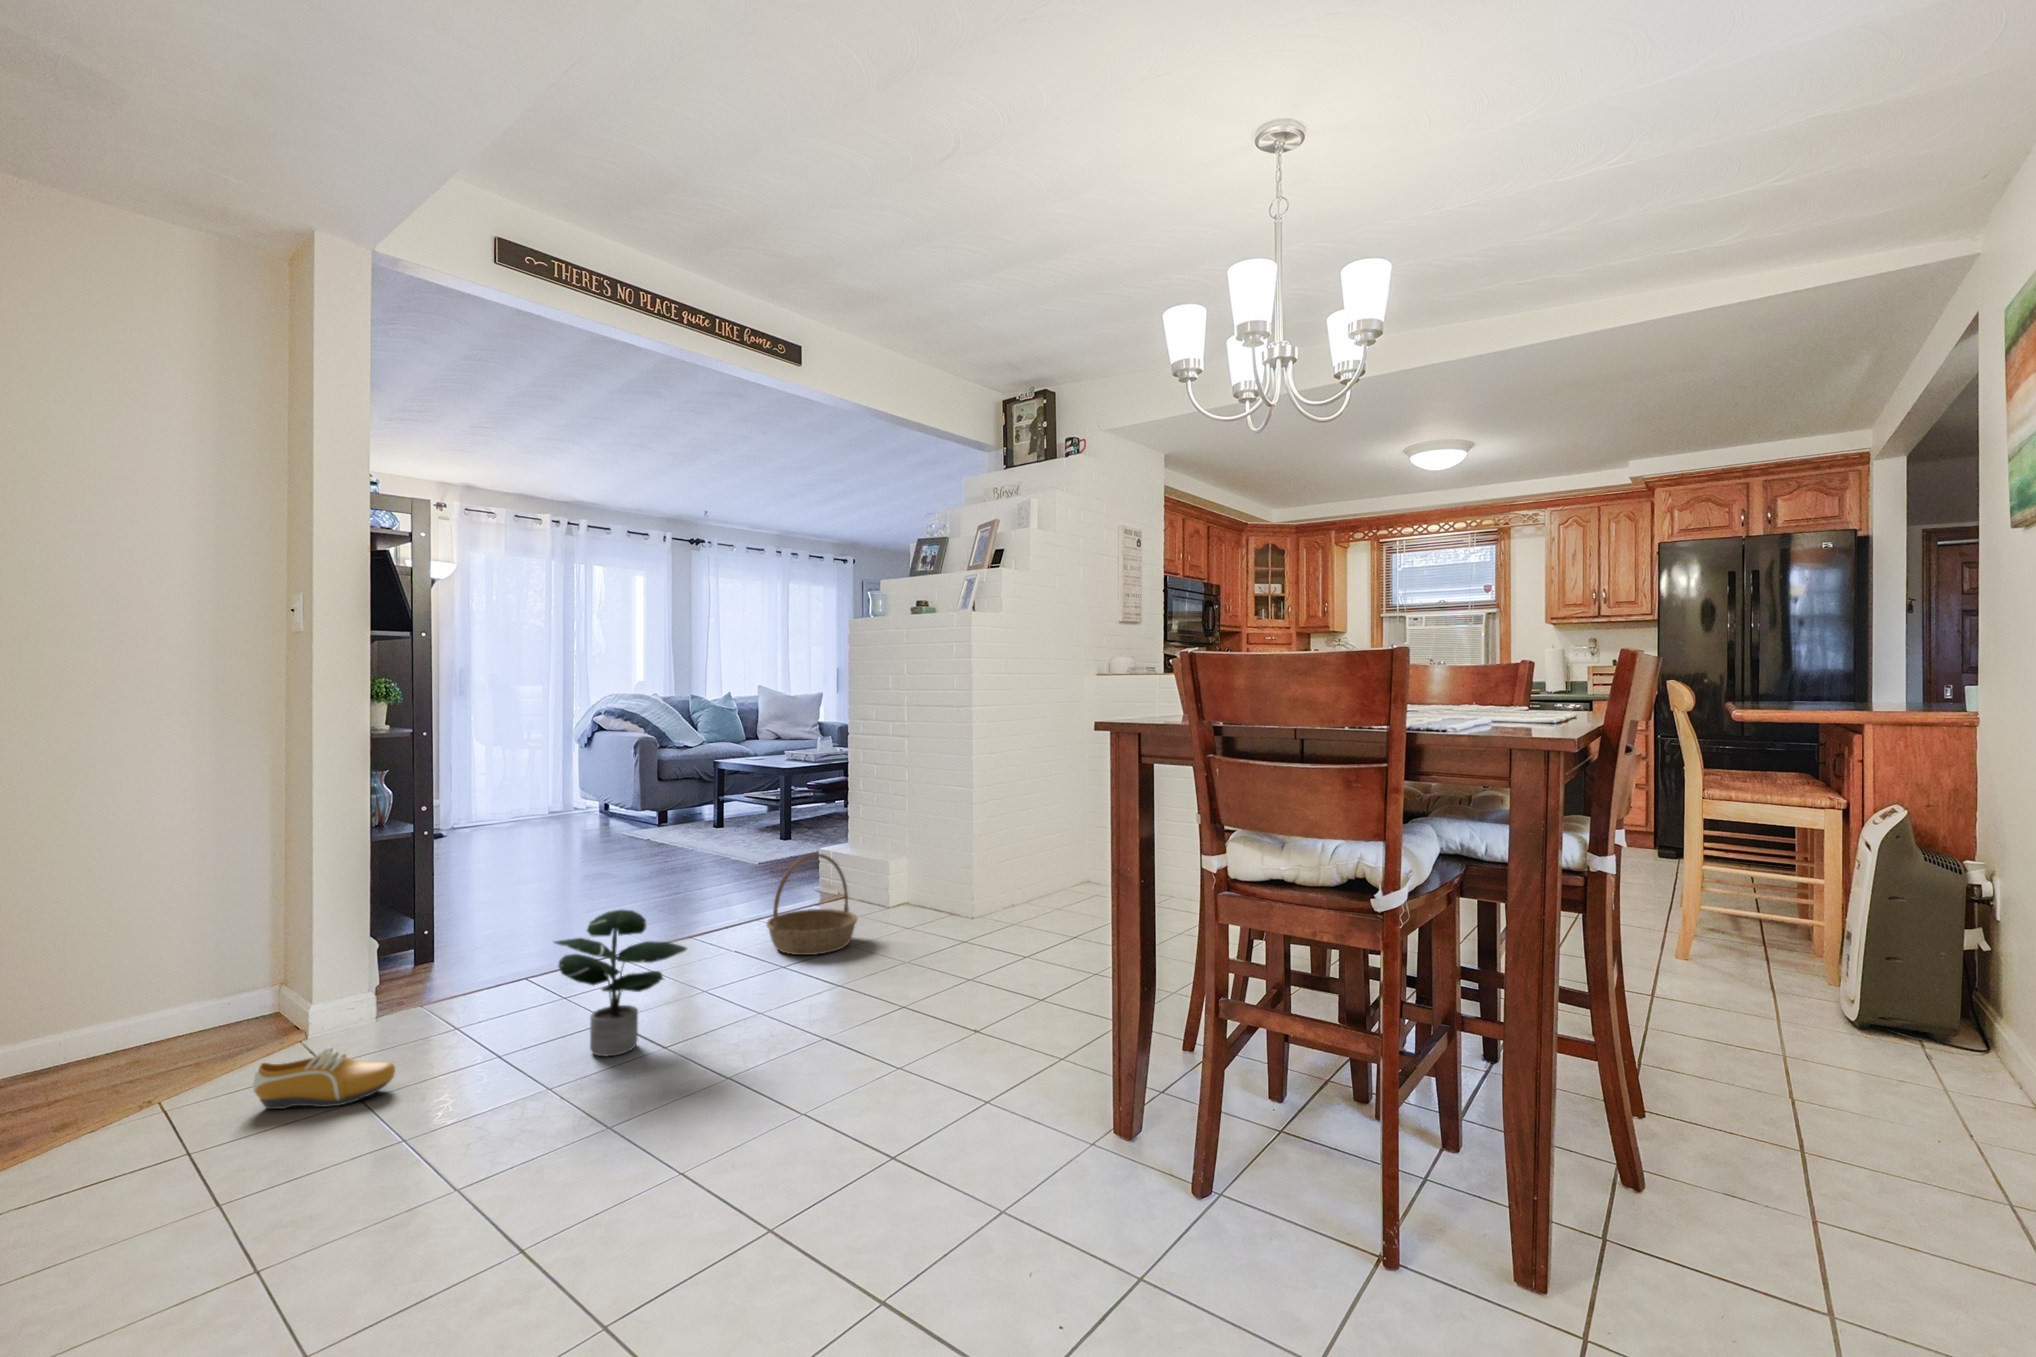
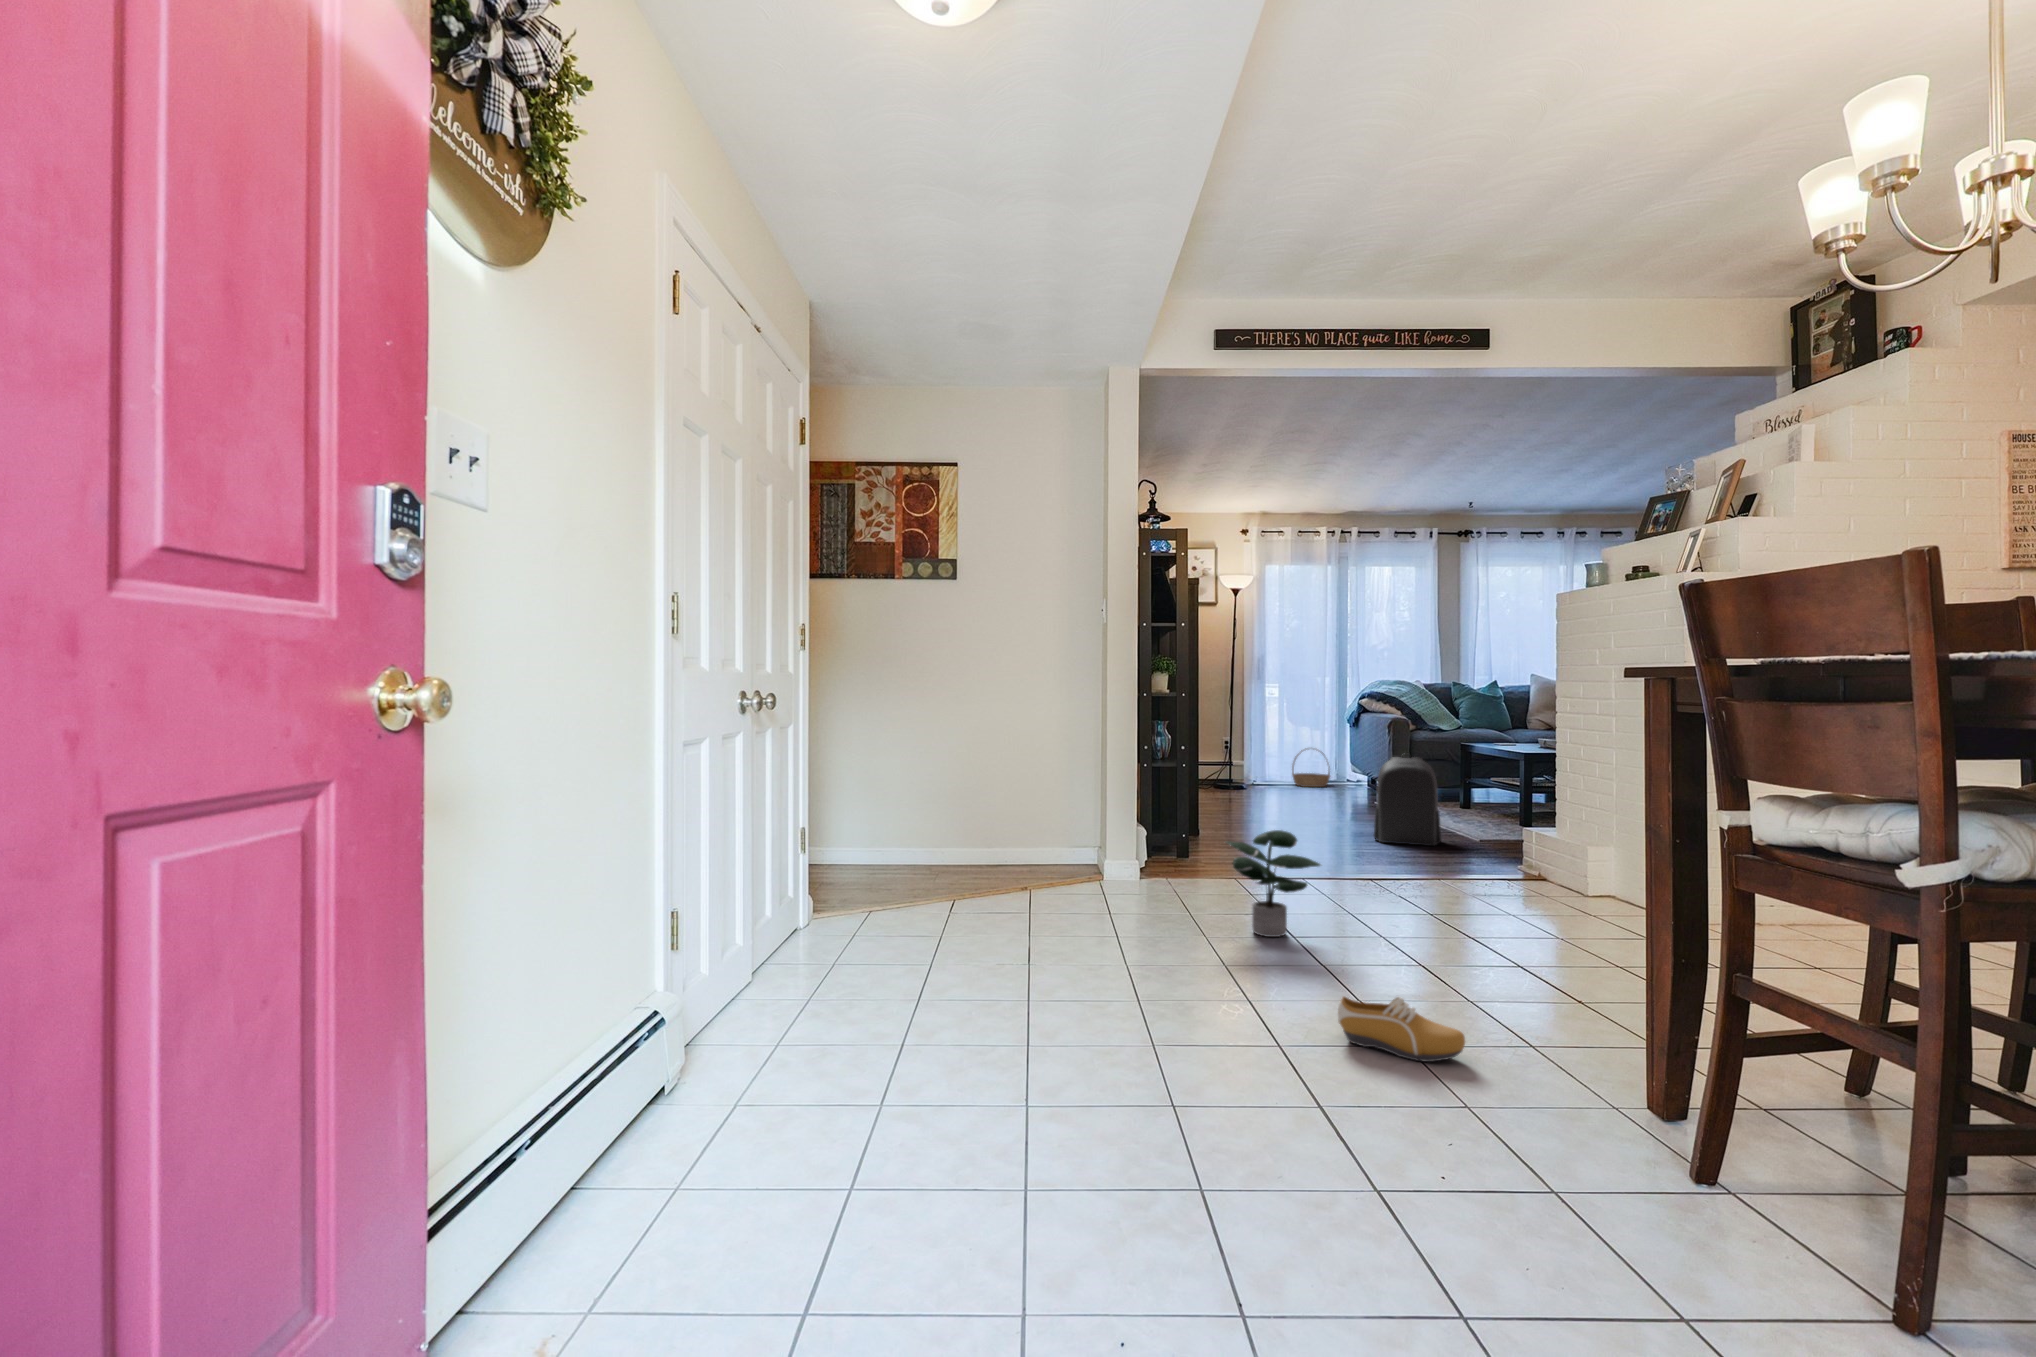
backpack: none [649,781,722,884] -> present [1374,757,1441,846]
basket: present [766,854,857,955] -> present [1292,750,1330,787]
shoe: present [253,1047,395,1109] -> present [1338,997,1465,1062]

